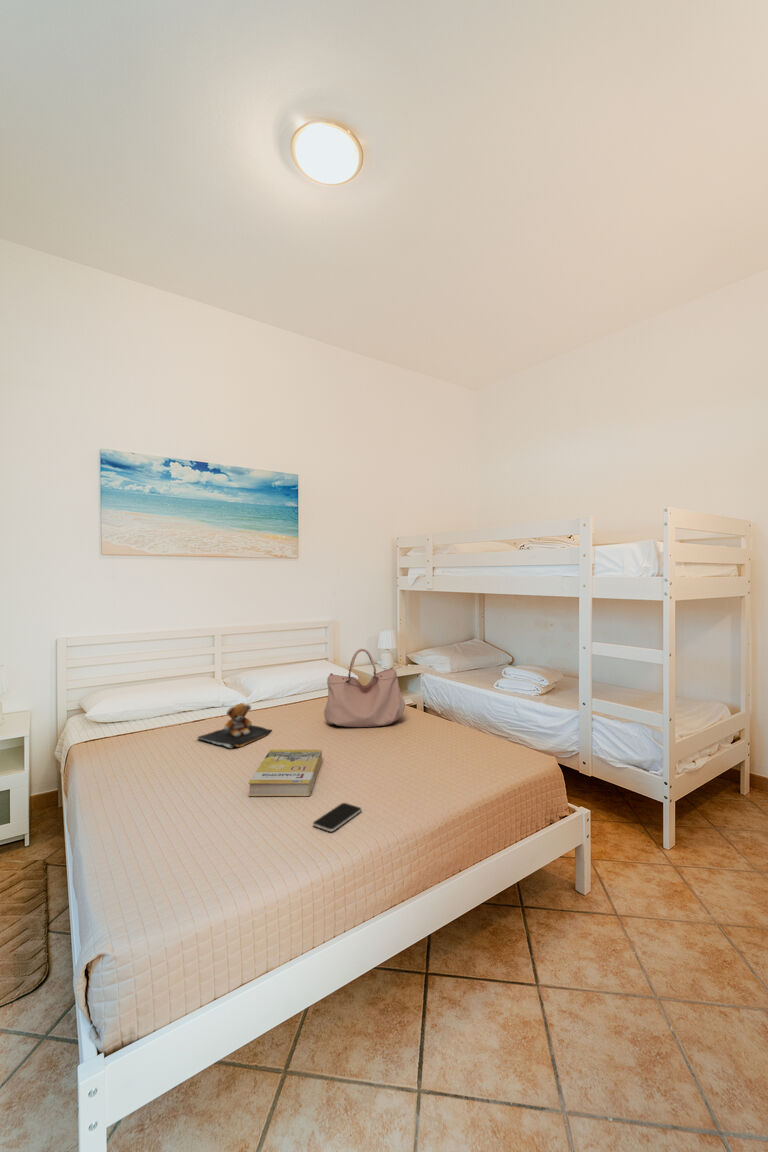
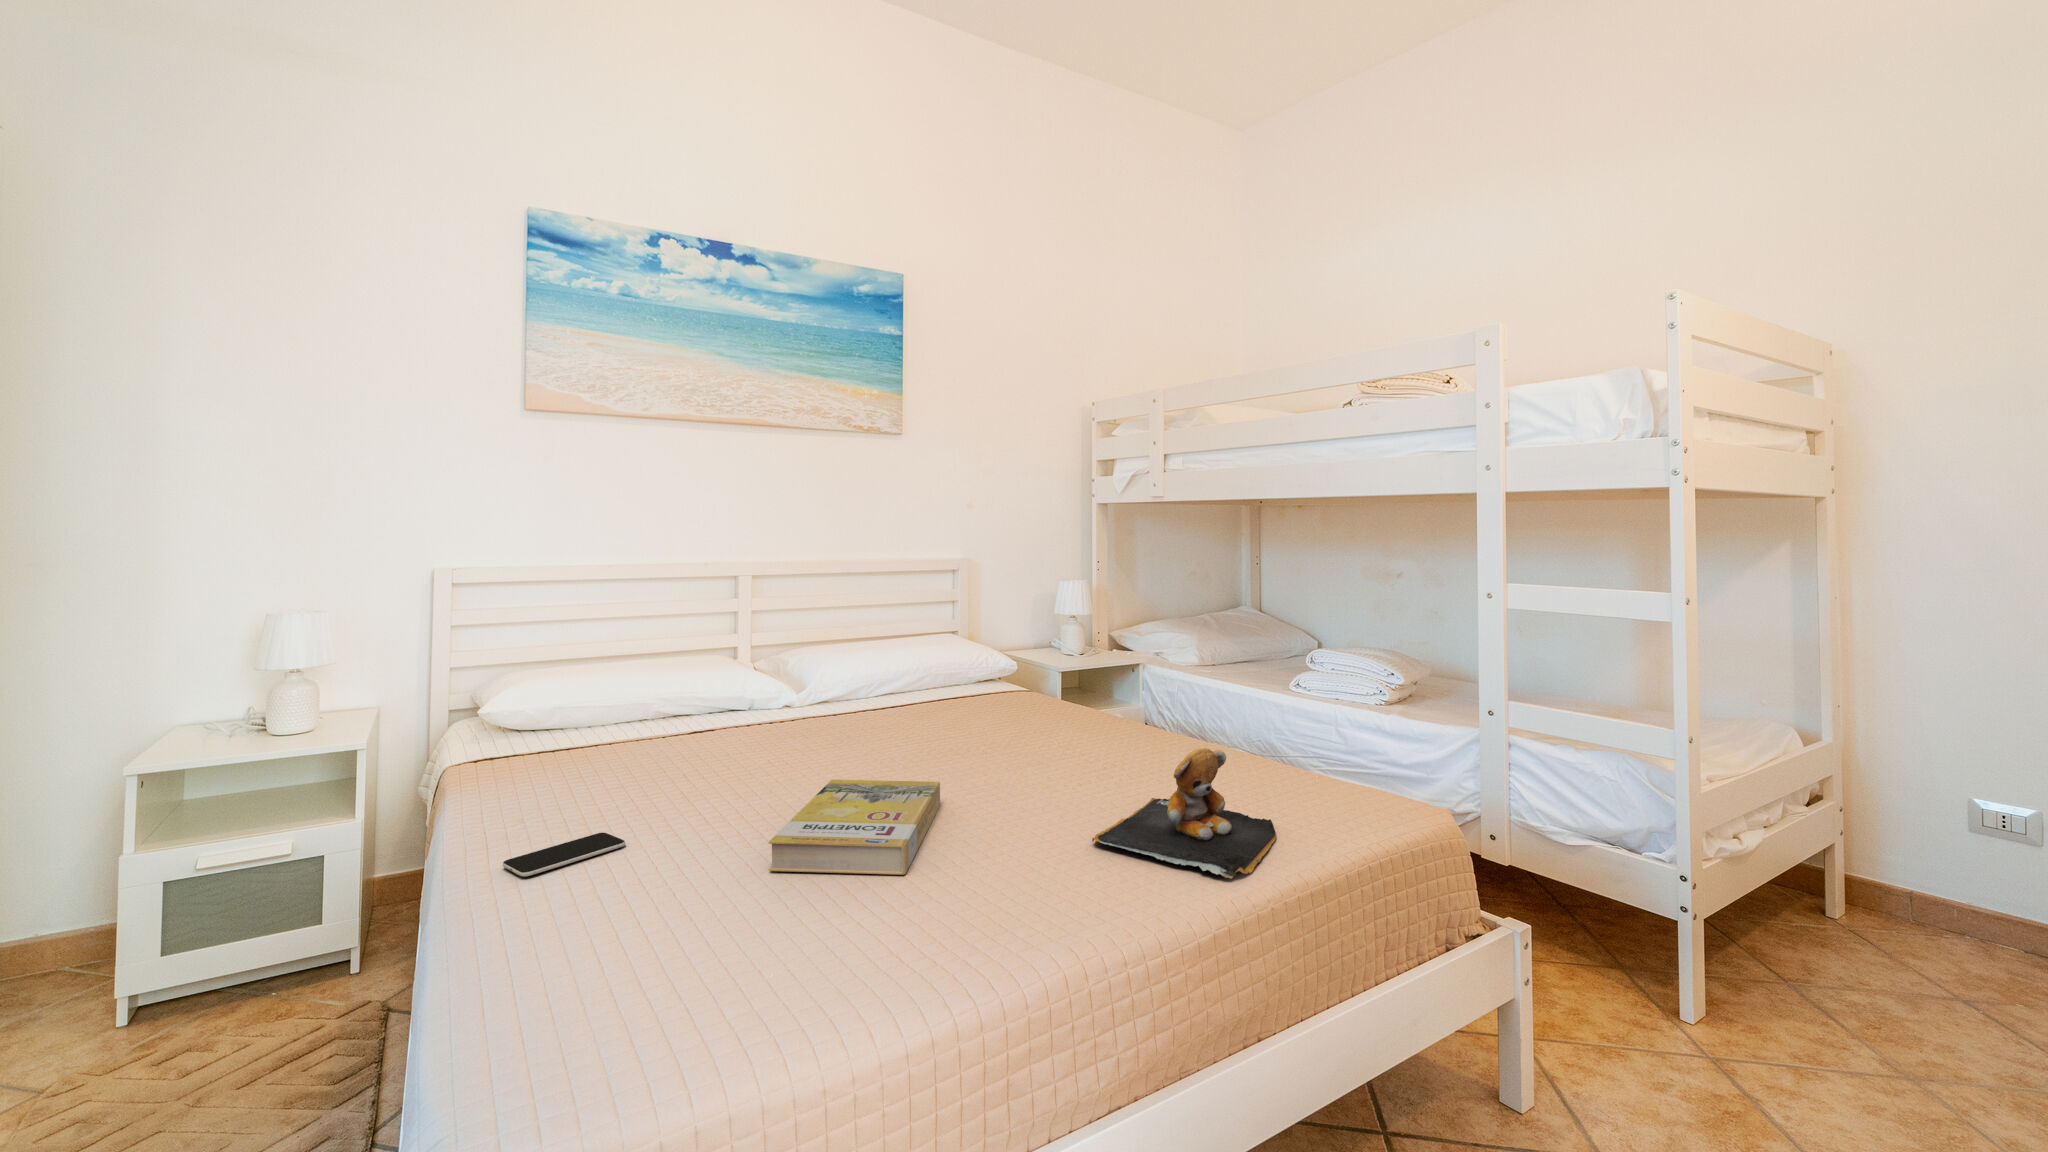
handbag: present [324,649,405,727] -> none [951,591,1116,747]
teddy bear: present [198,704,271,748] -> present [1092,748,1276,878]
smartphone: present [313,803,361,832] -> present [502,833,625,877]

